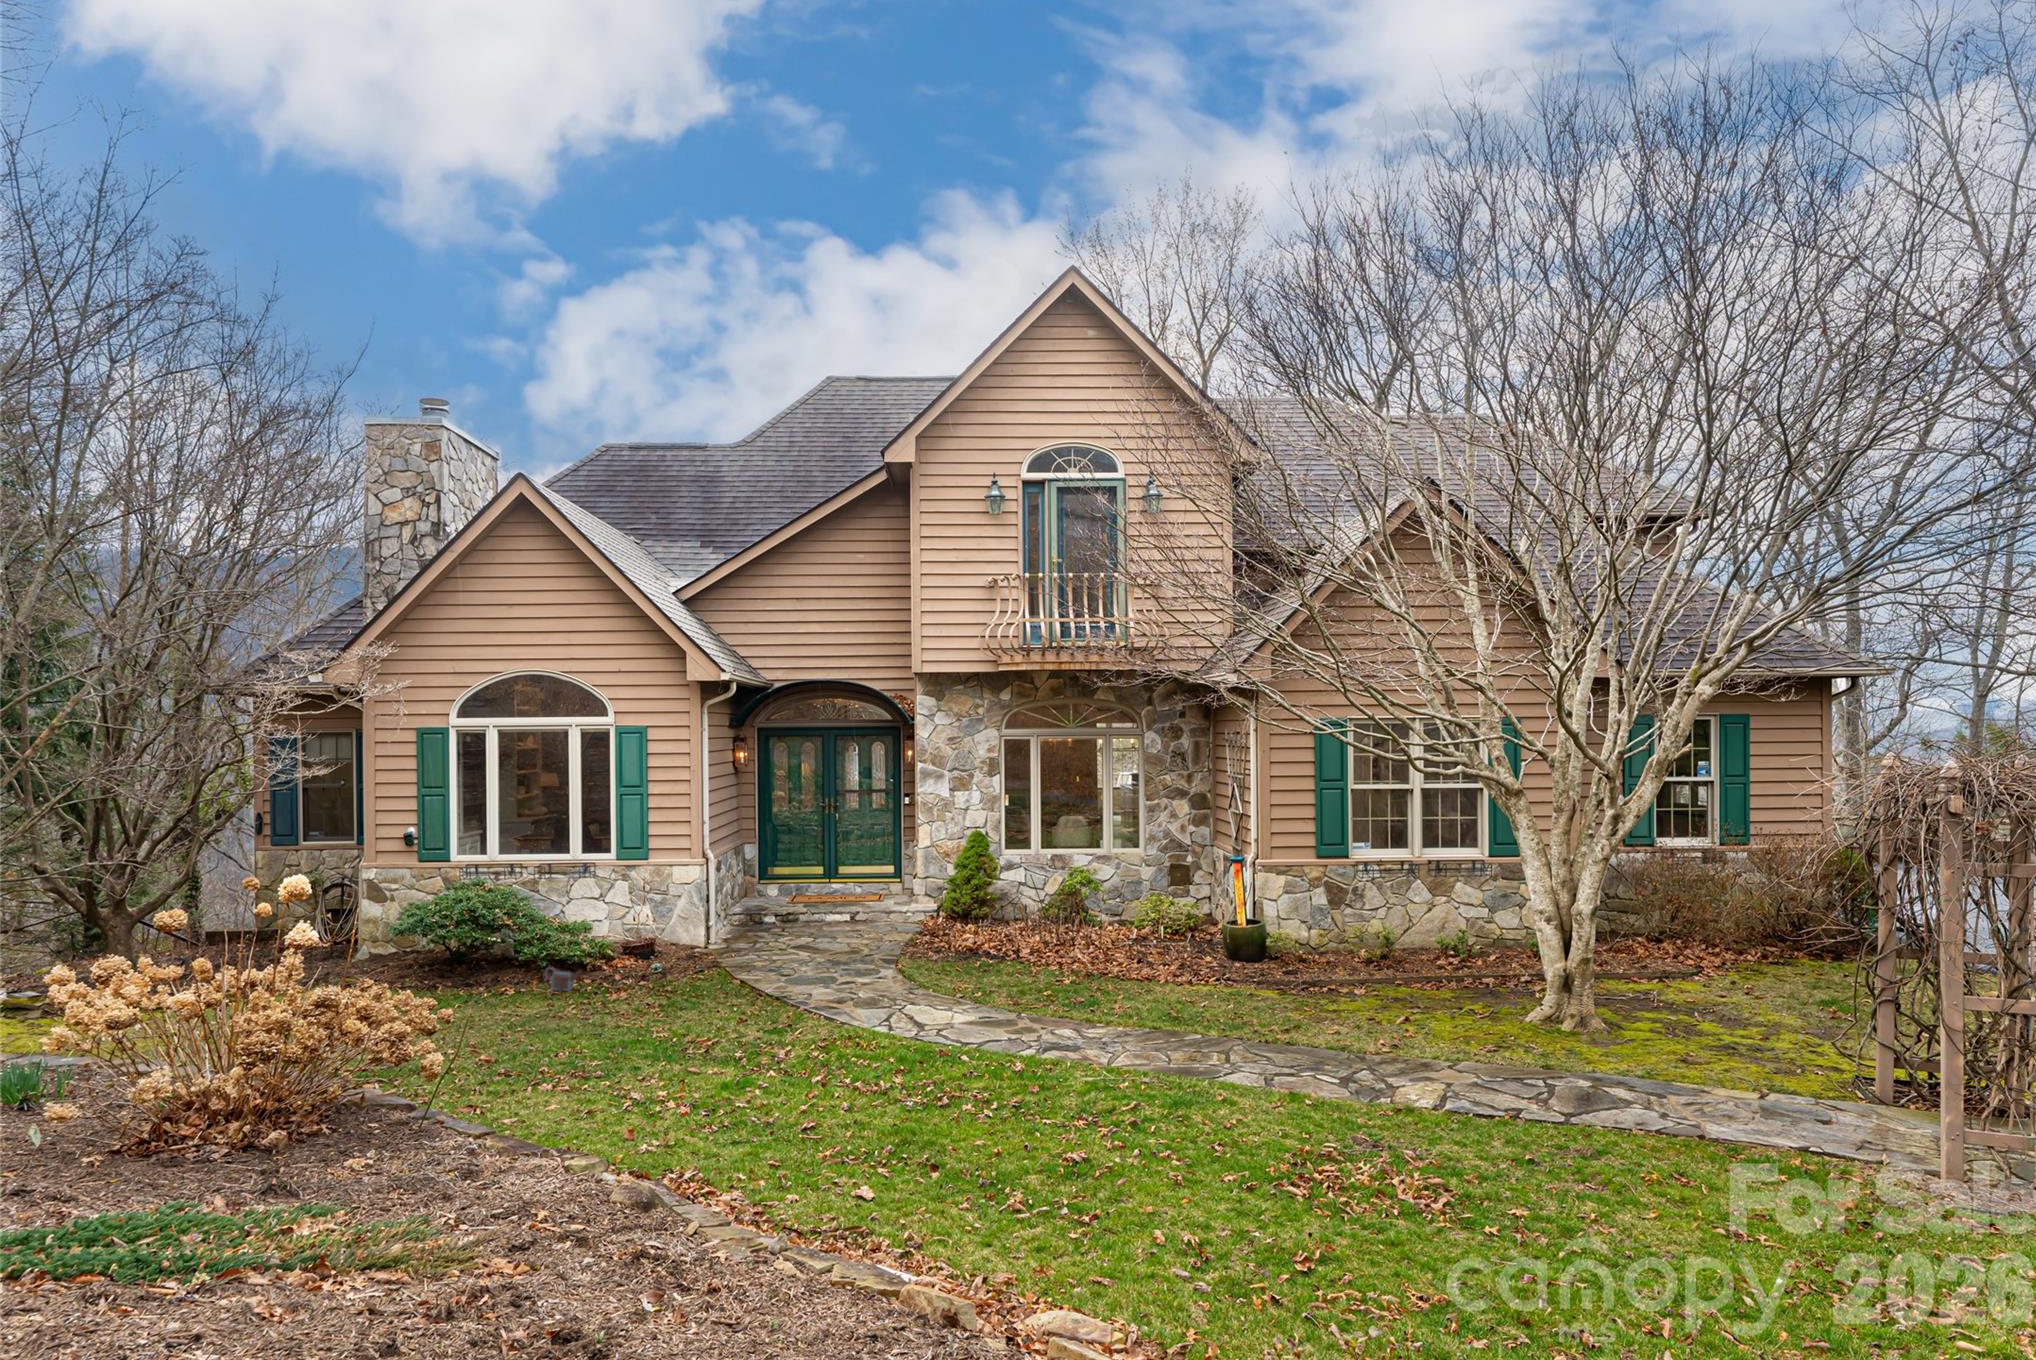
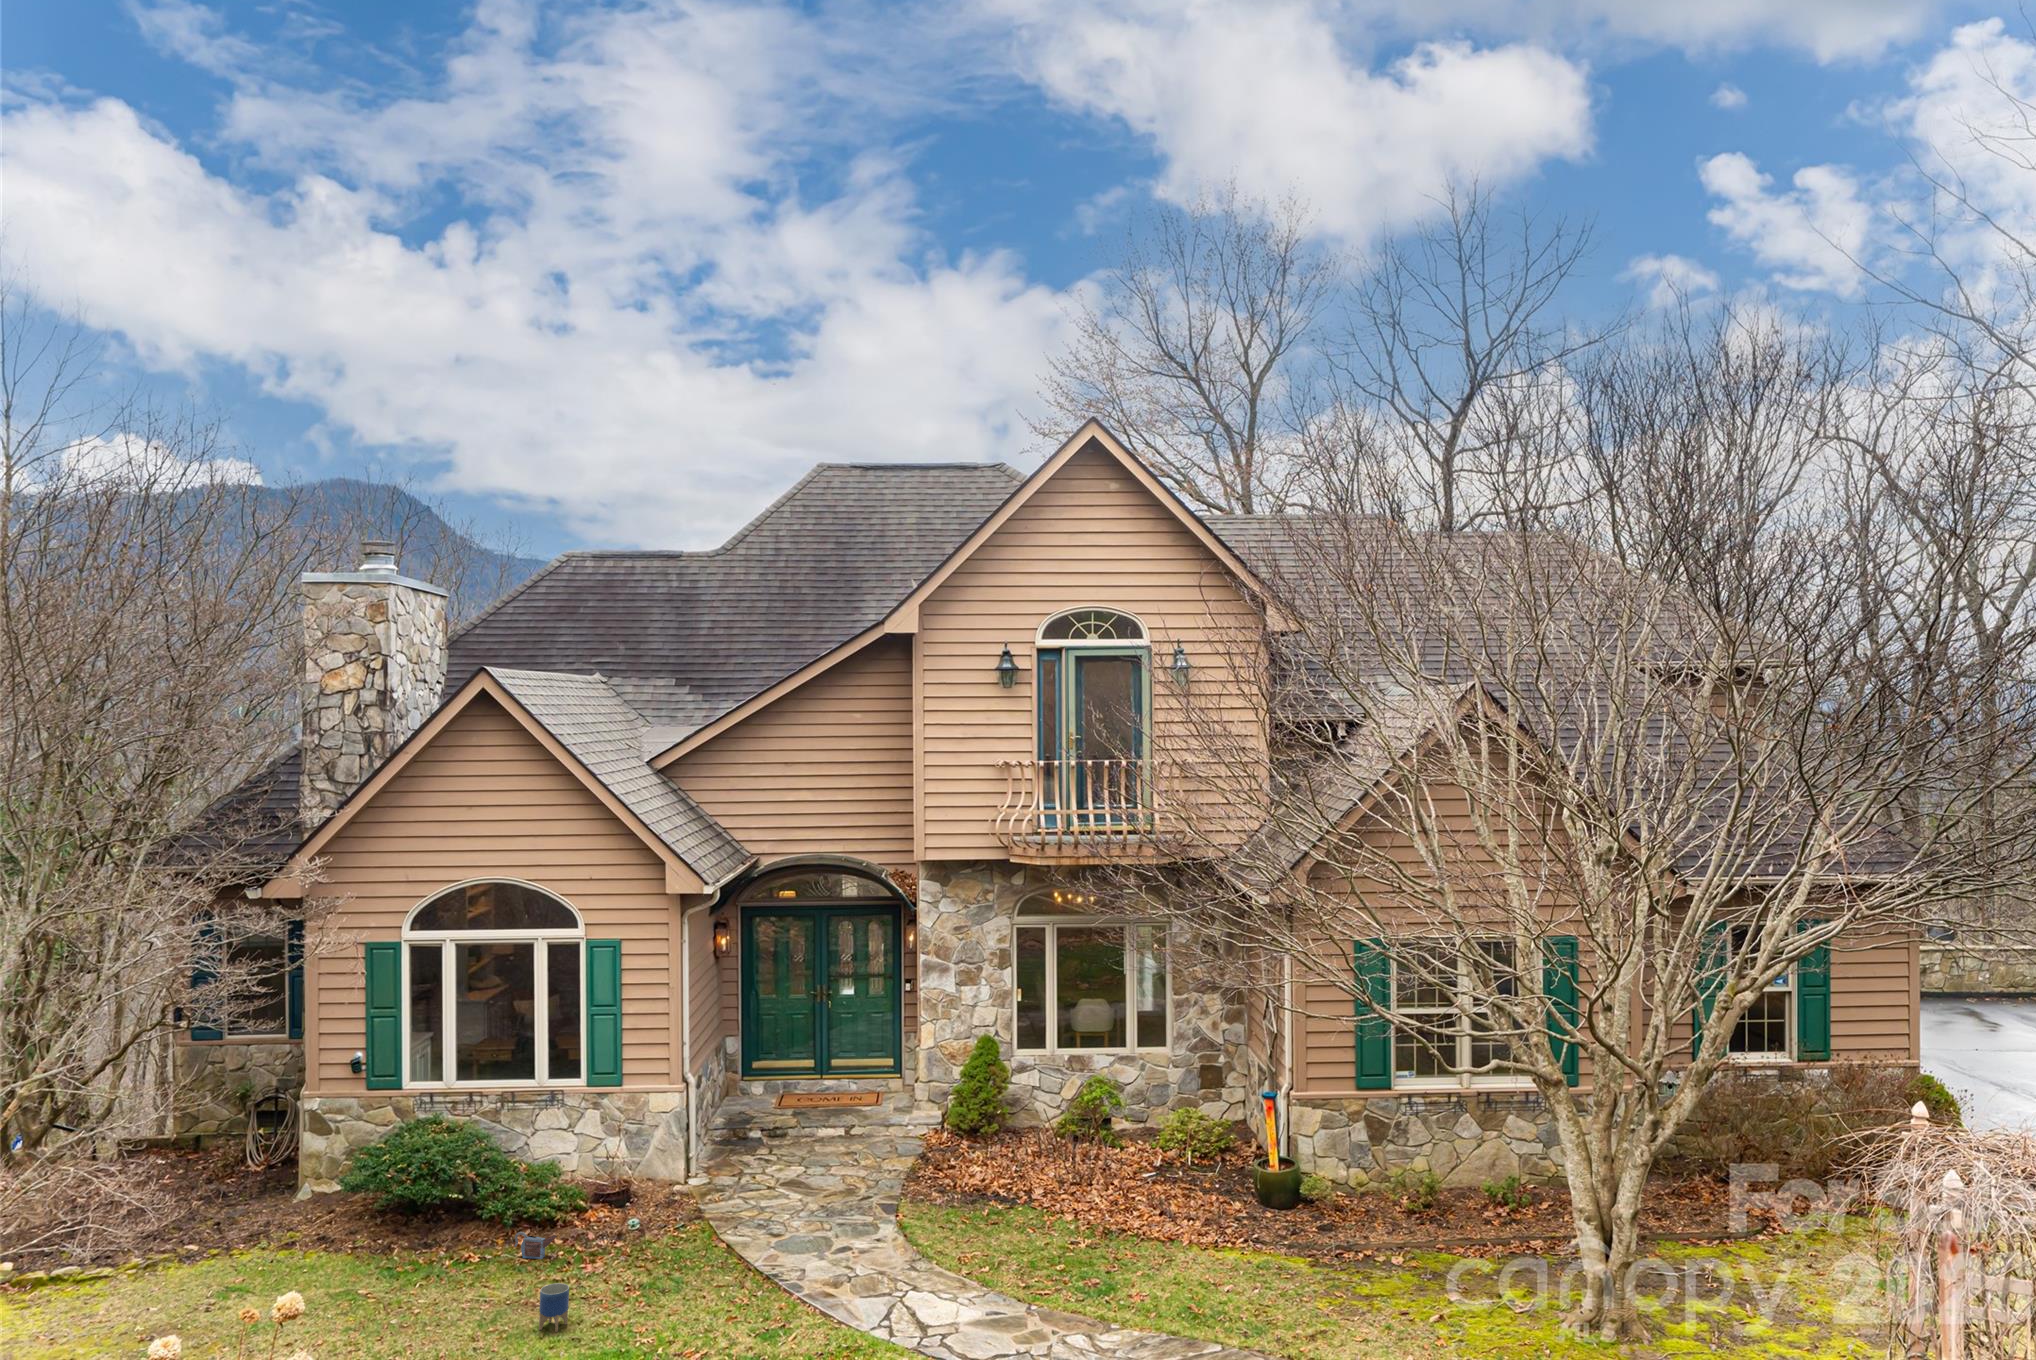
planter: none [559,989,588,1029] -> present [539,1283,569,1332]

